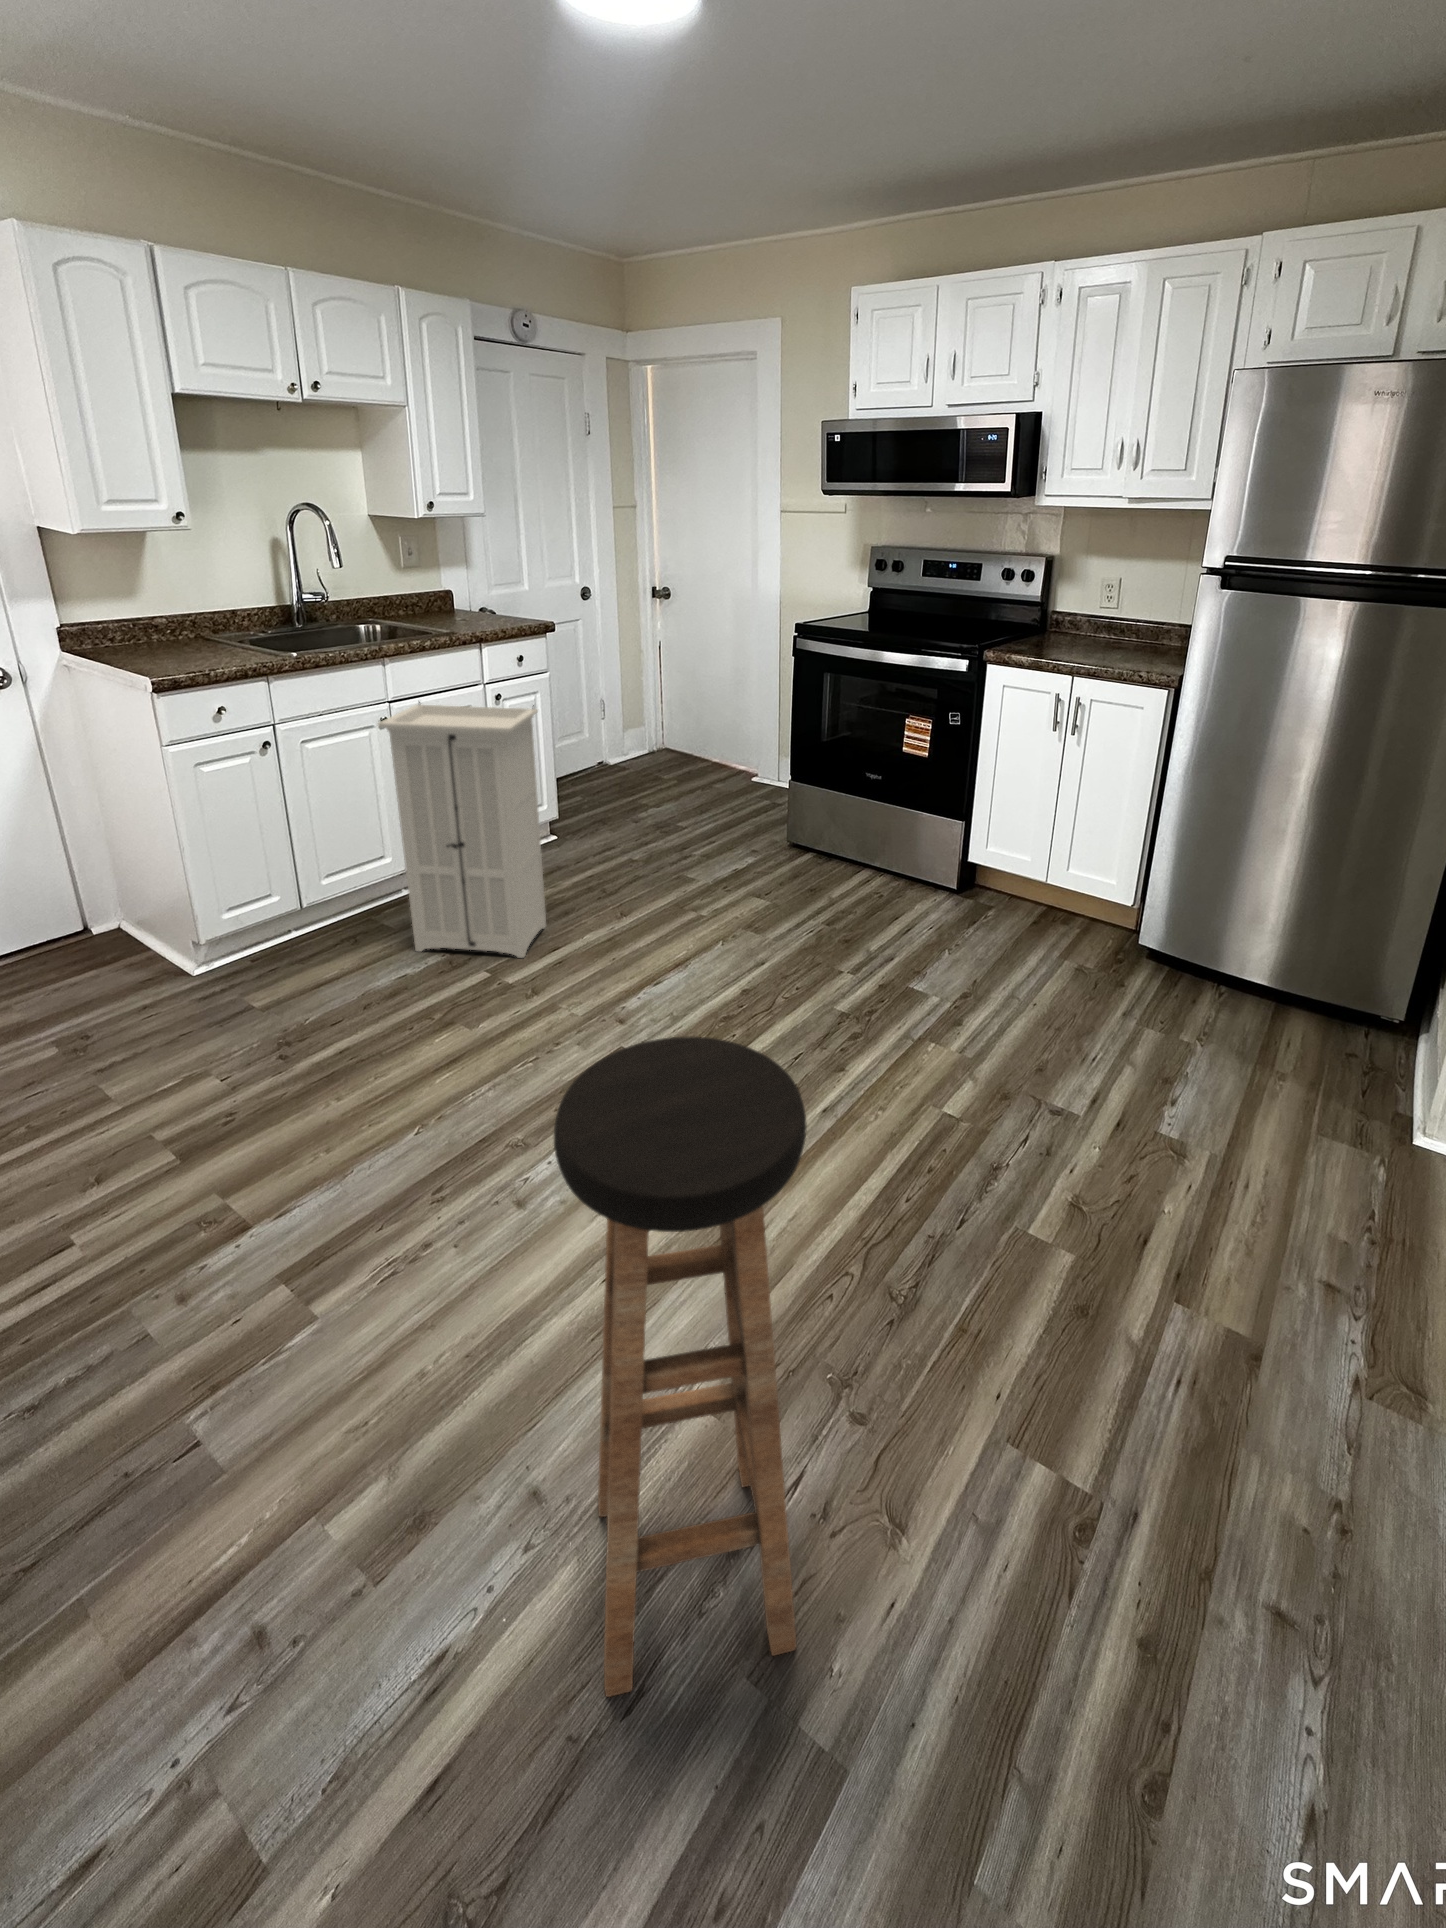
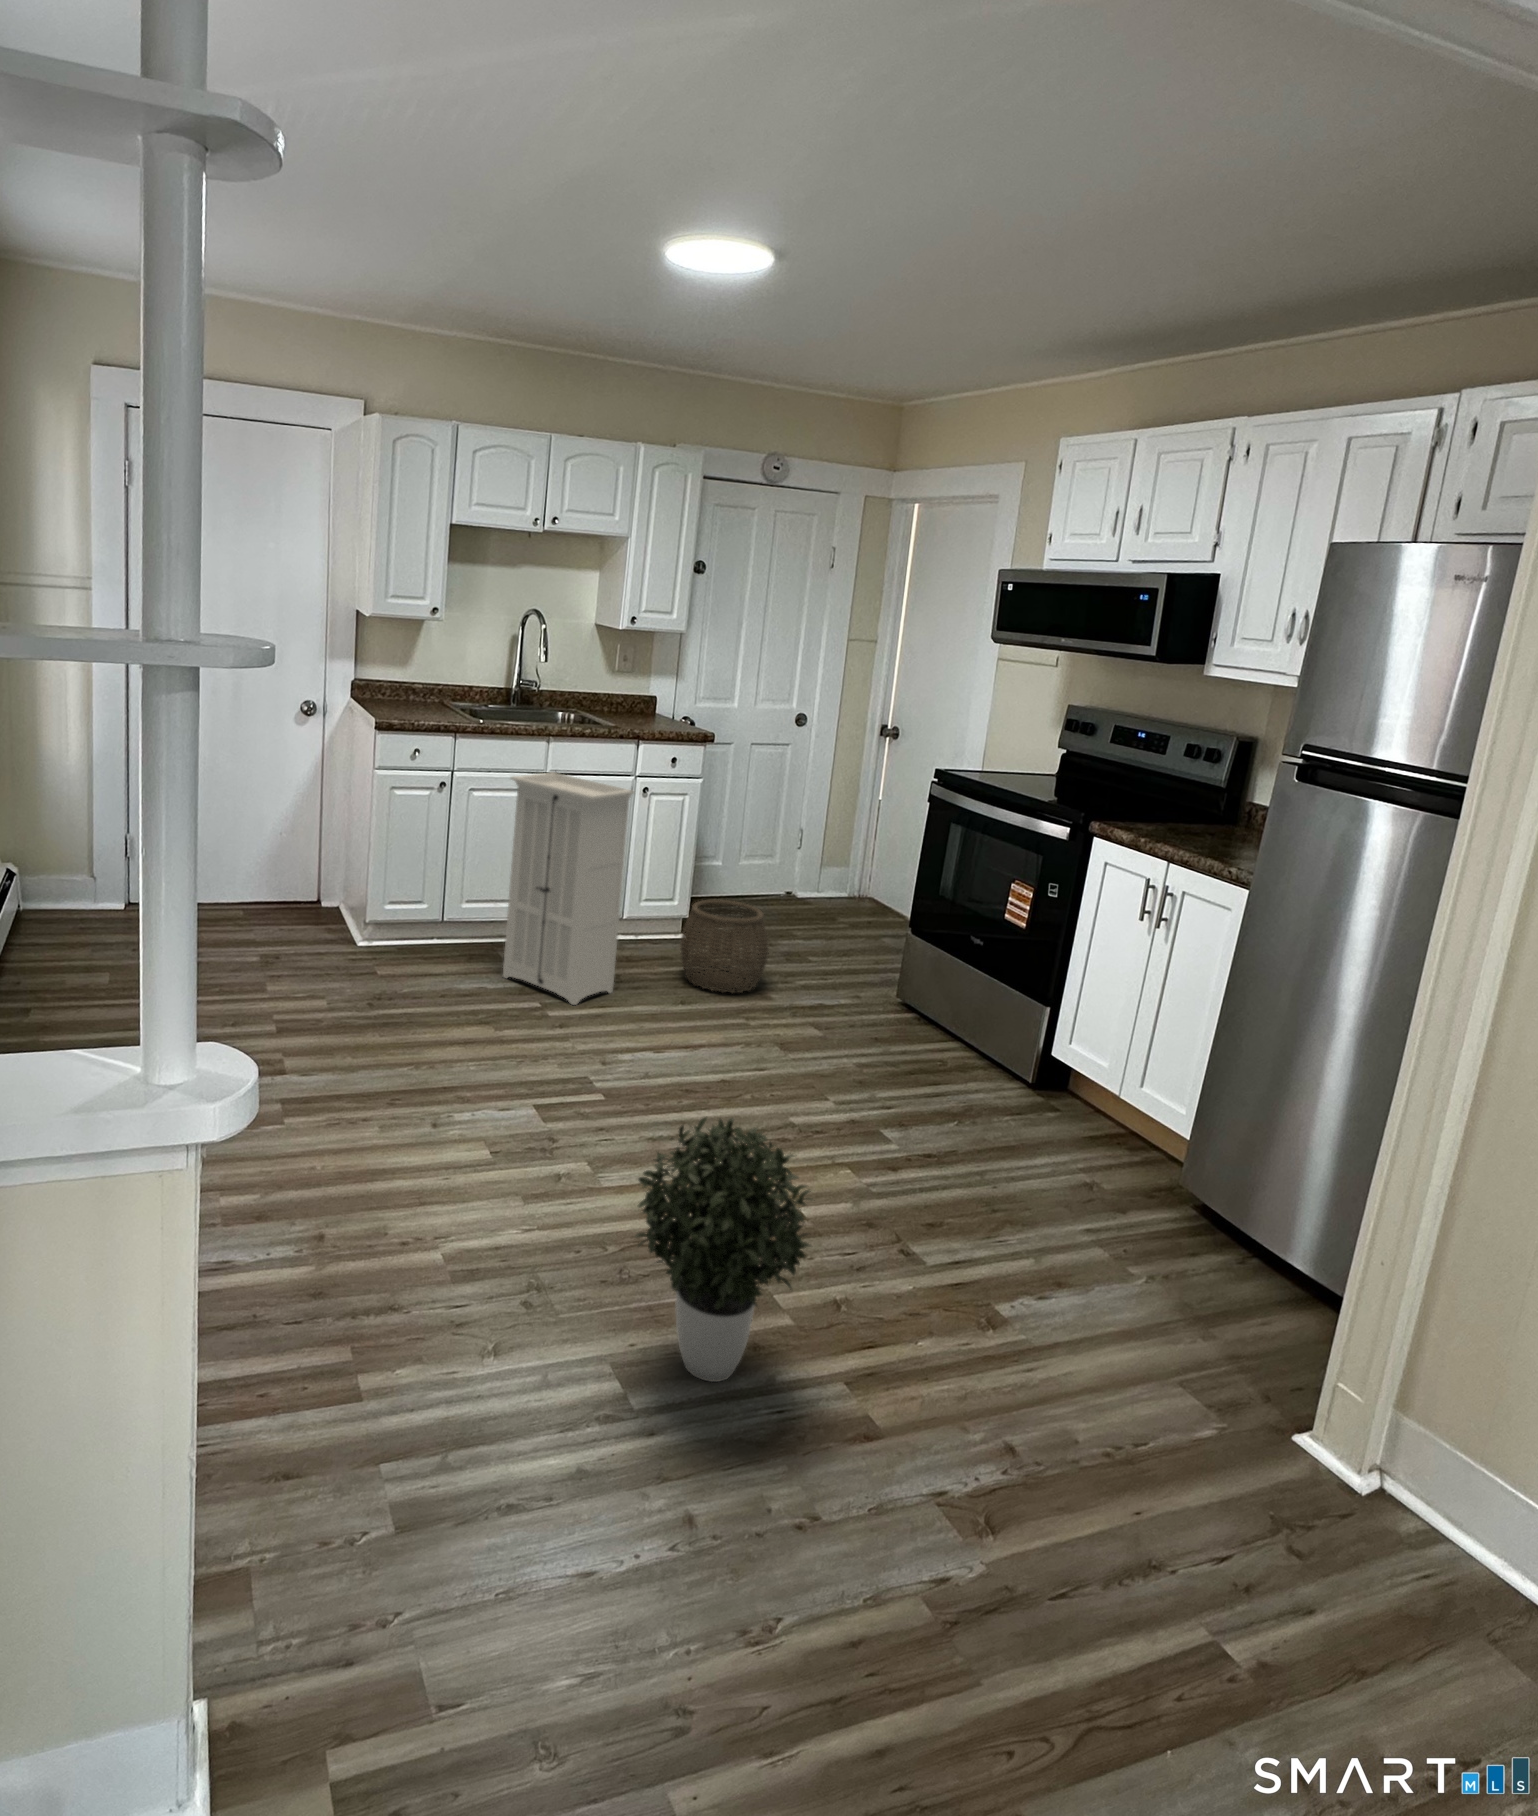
woven basket: none [585,794,676,891] -> present [680,900,769,993]
bar stool: present [554,1037,807,1697] -> none [279,917,461,1355]
potted plant: none [994,1104,1213,1395] -> present [635,1117,812,1382]

